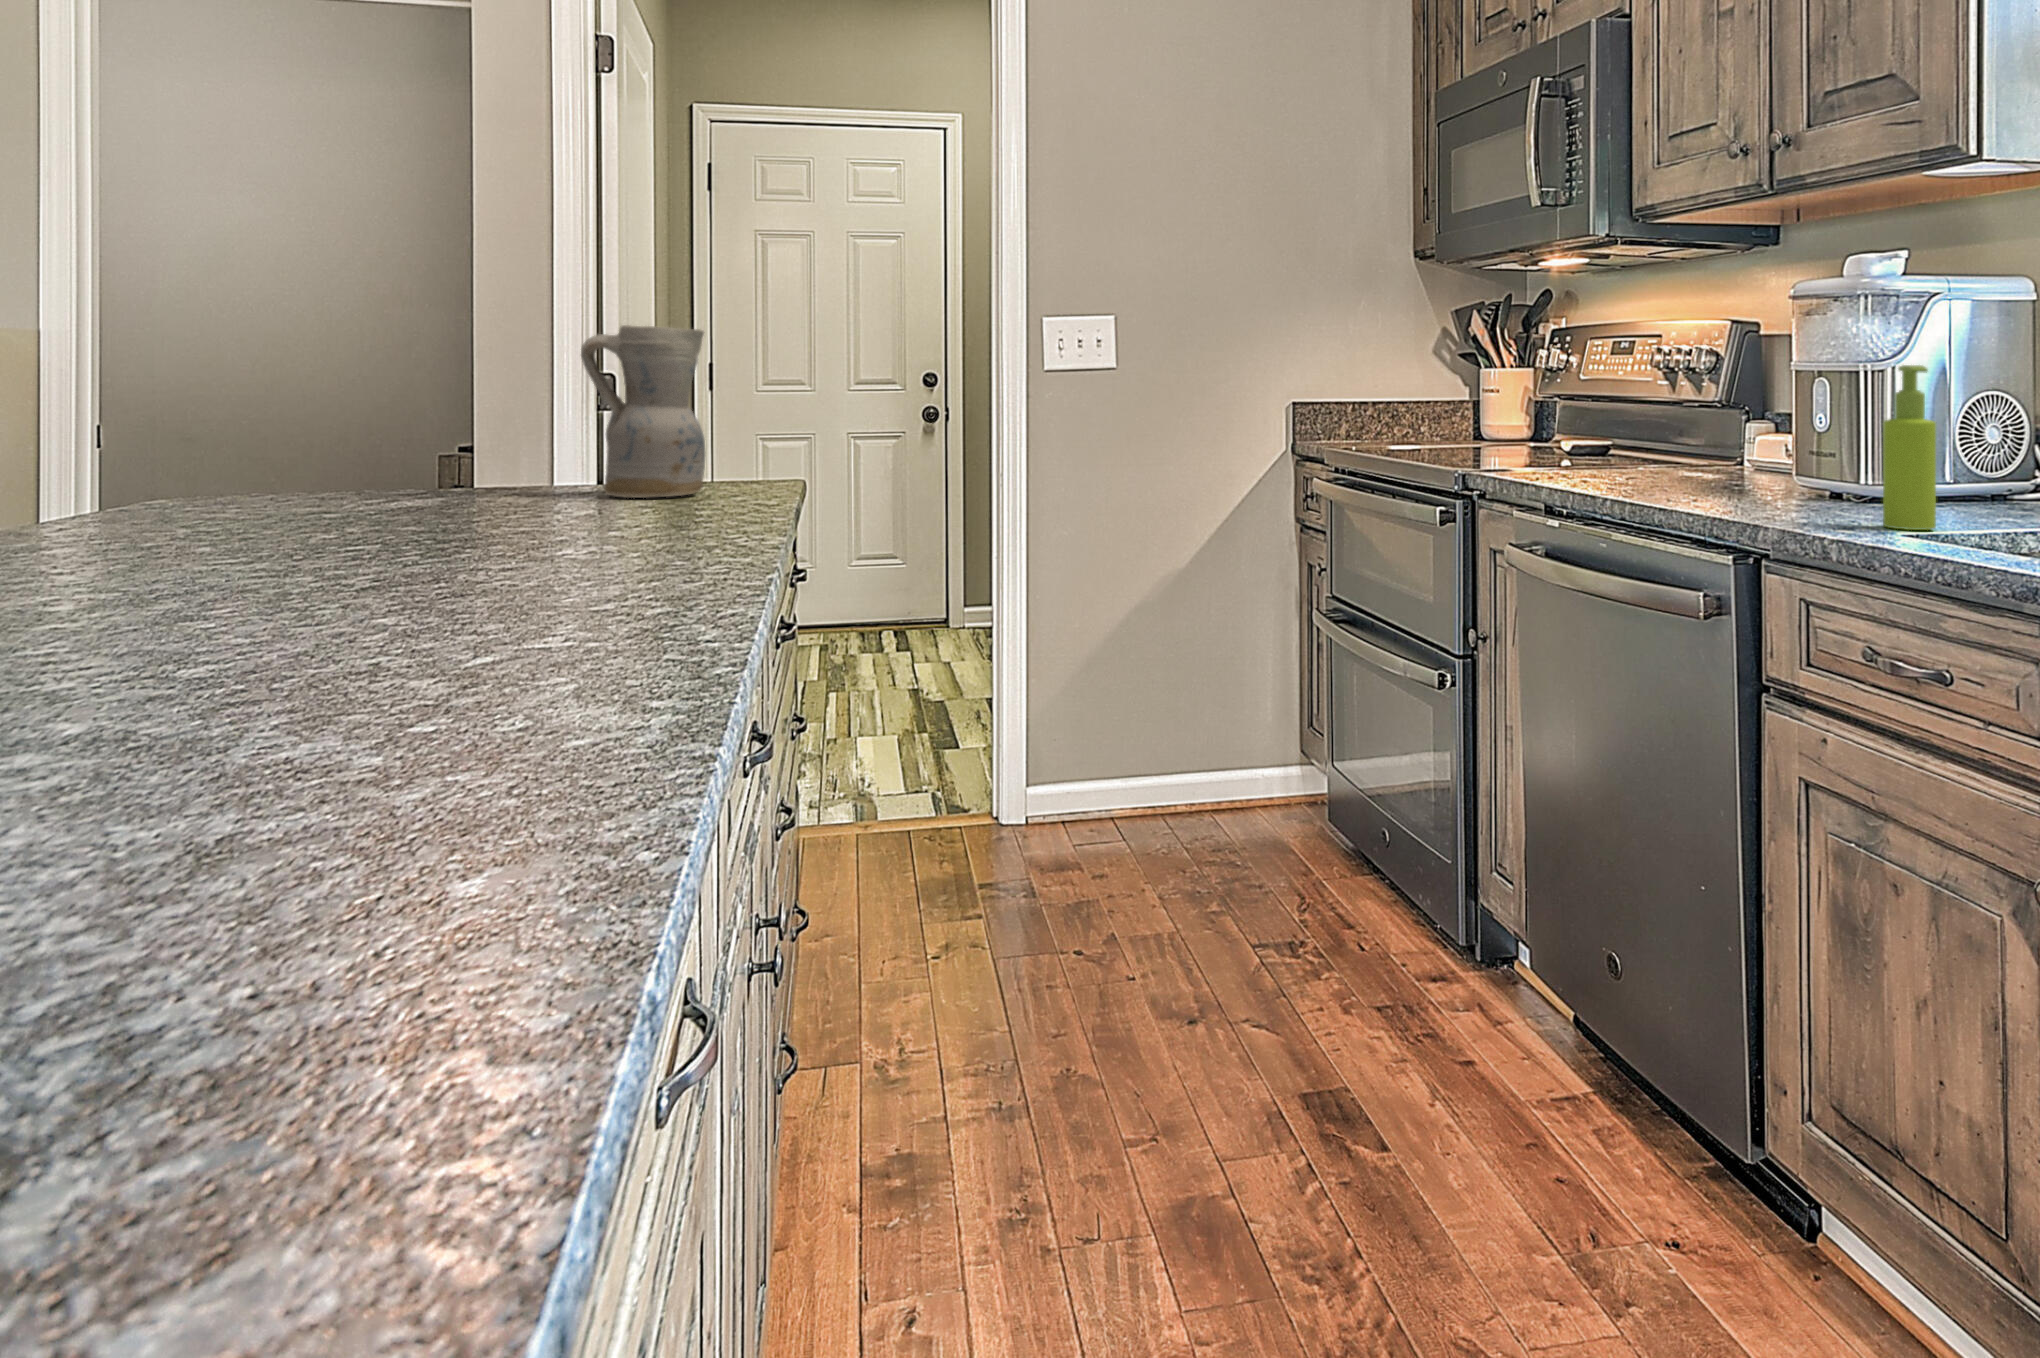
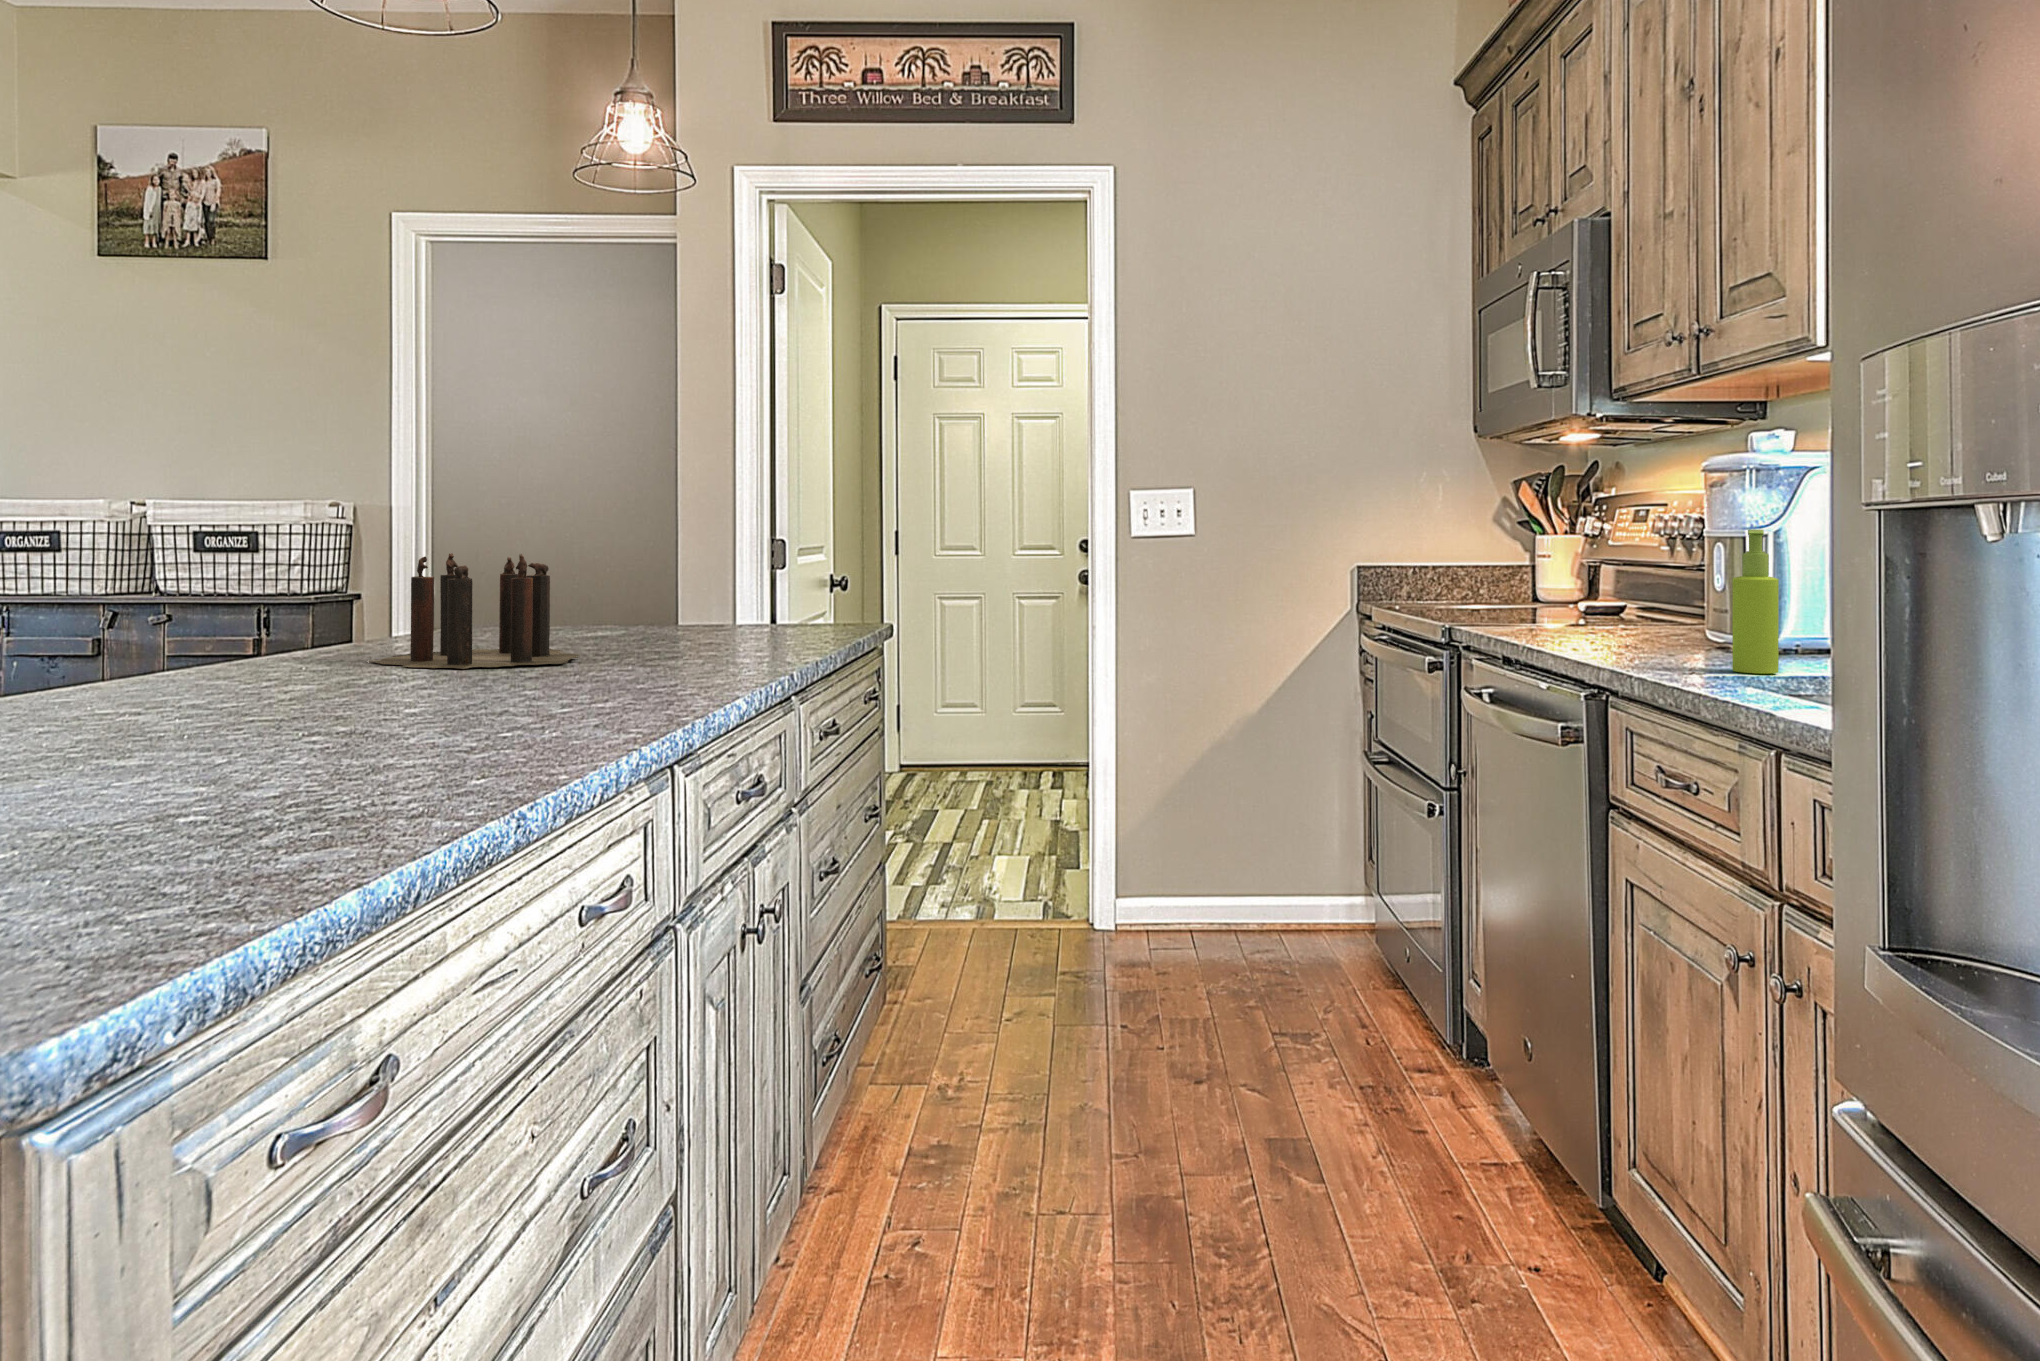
ceramic pitcher: present [581,325,706,498] -> none [721,500,812,632]
candle: none [67,400,505,579] -> present [371,553,579,669]

